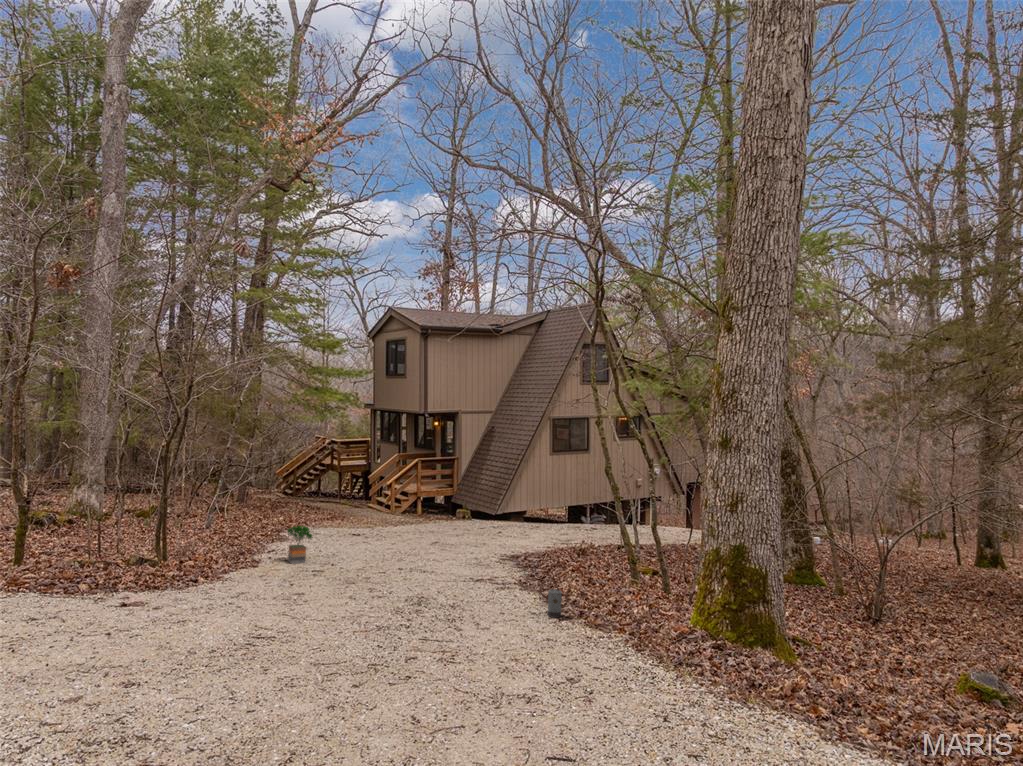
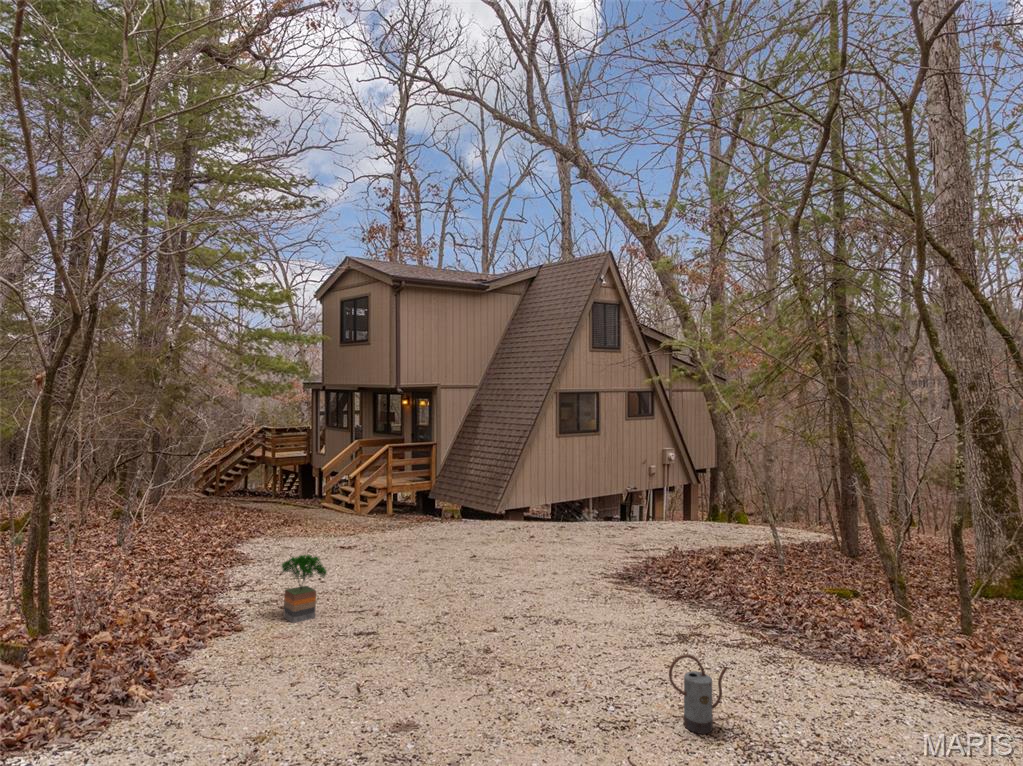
watering can: present [540,580,571,618] -> present [669,655,727,734]

